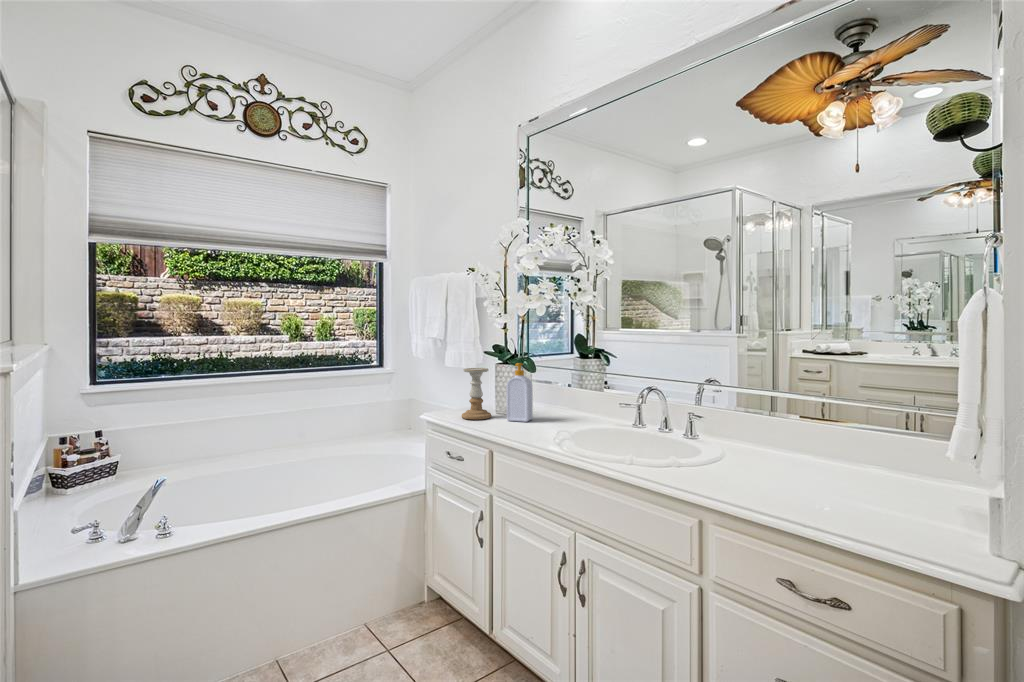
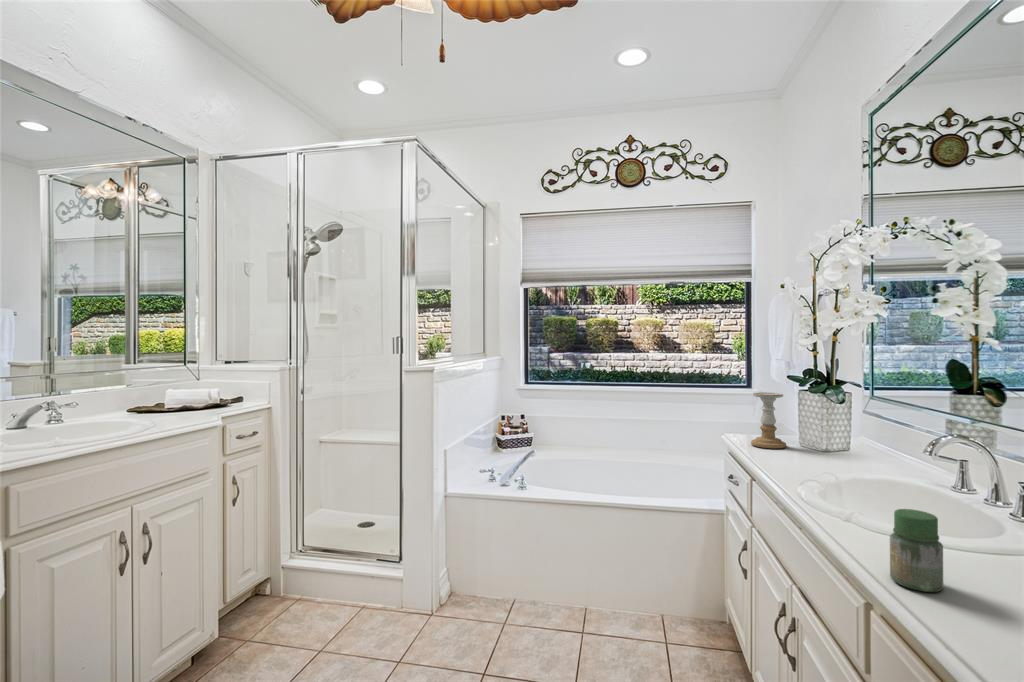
soap bottle: present [506,363,533,422] -> none [794,391,829,459]
jar: none [718,438,752,495] -> present [890,509,943,592]

